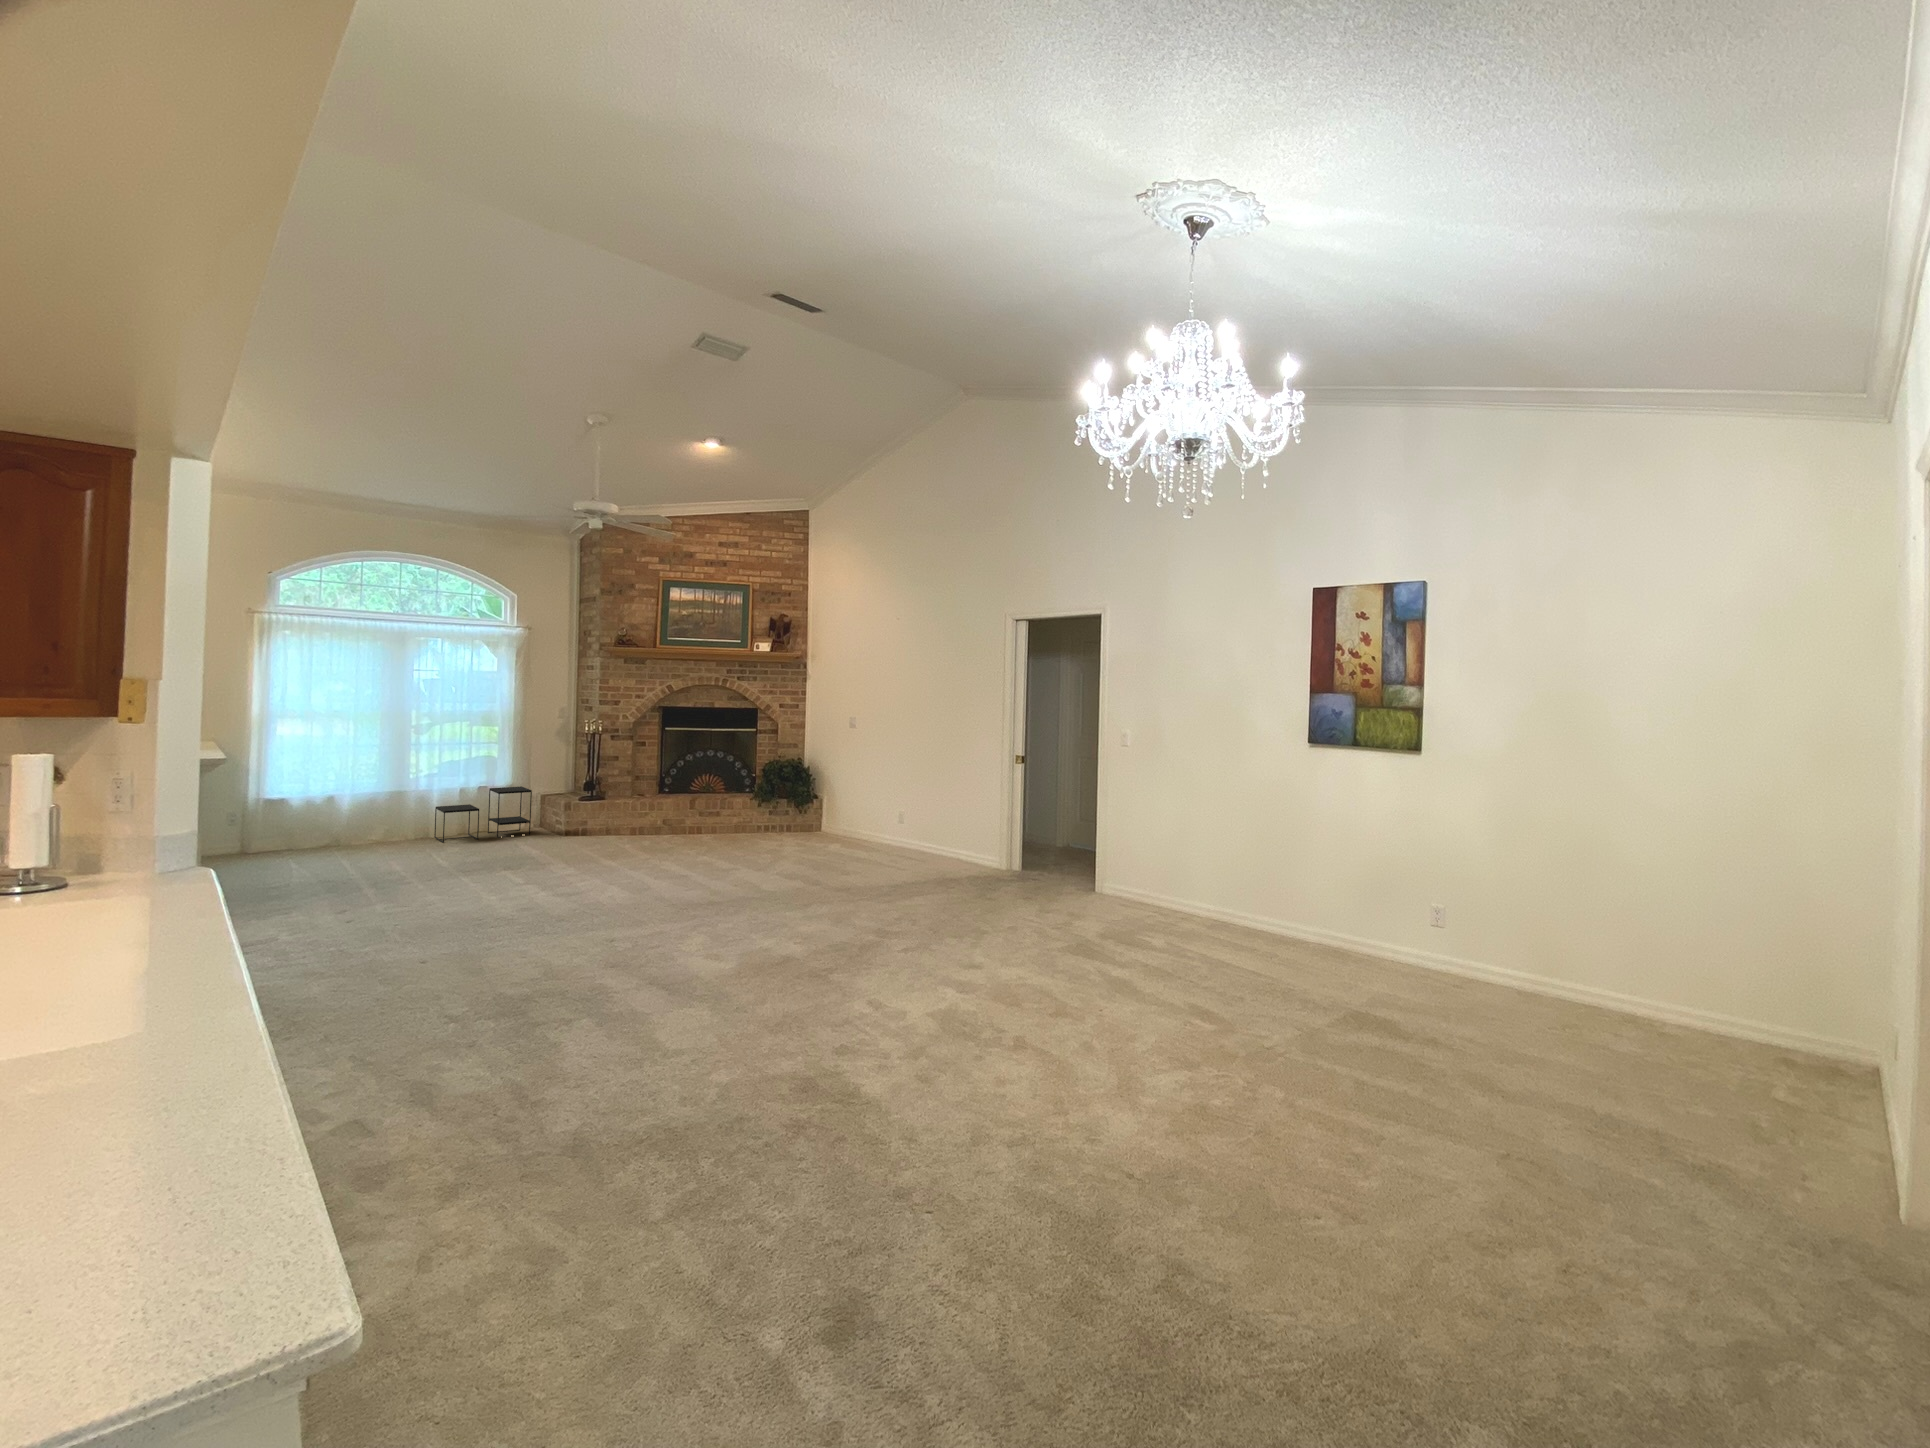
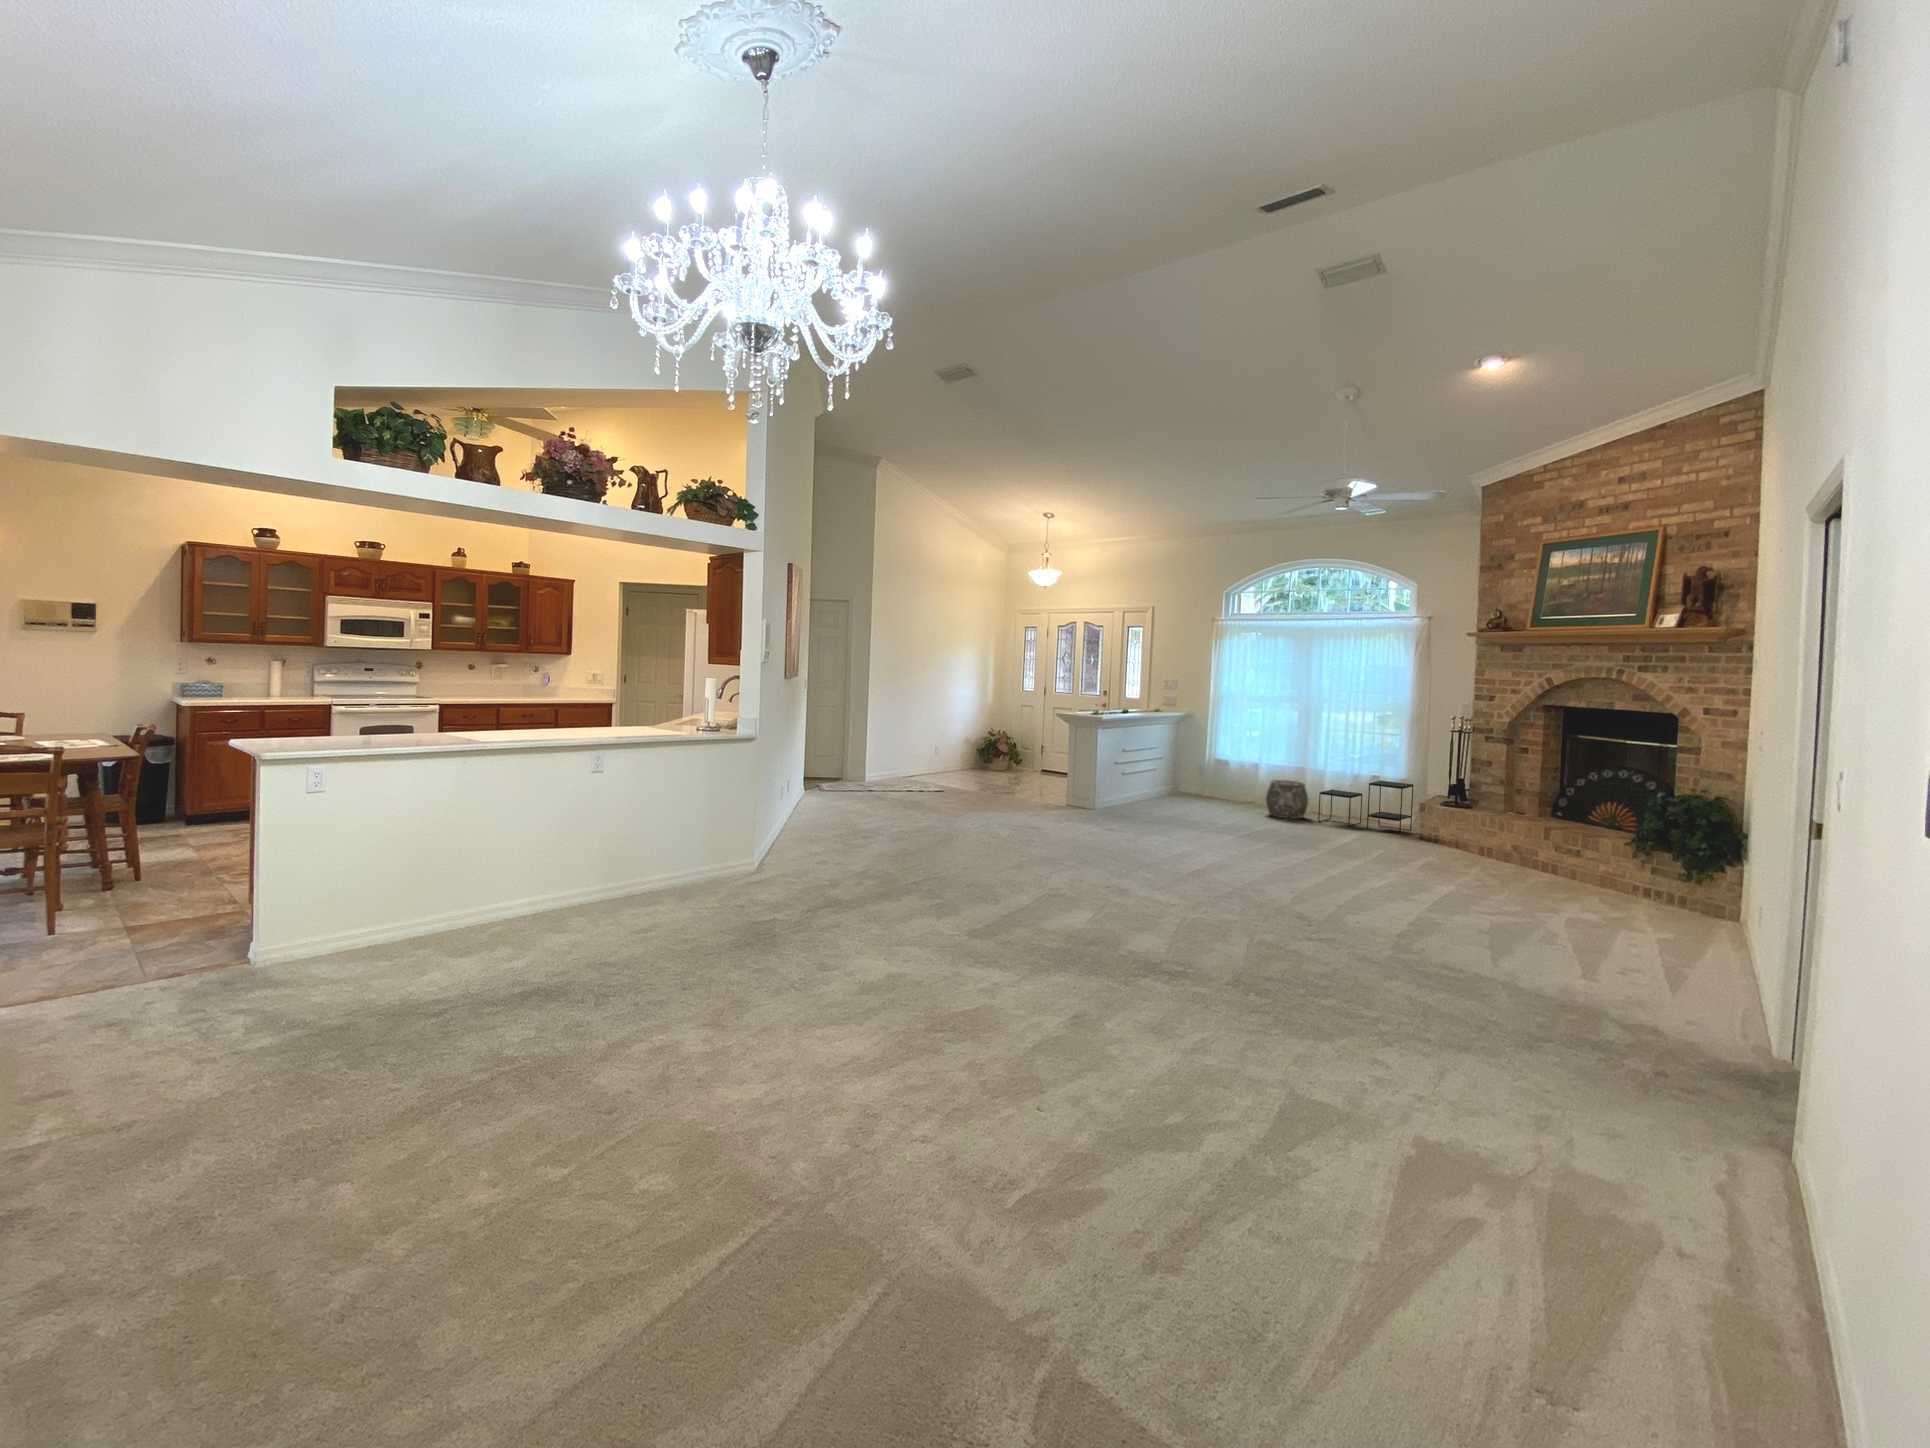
woven basket: none [371,805,424,849] -> present [1266,780,1308,819]

